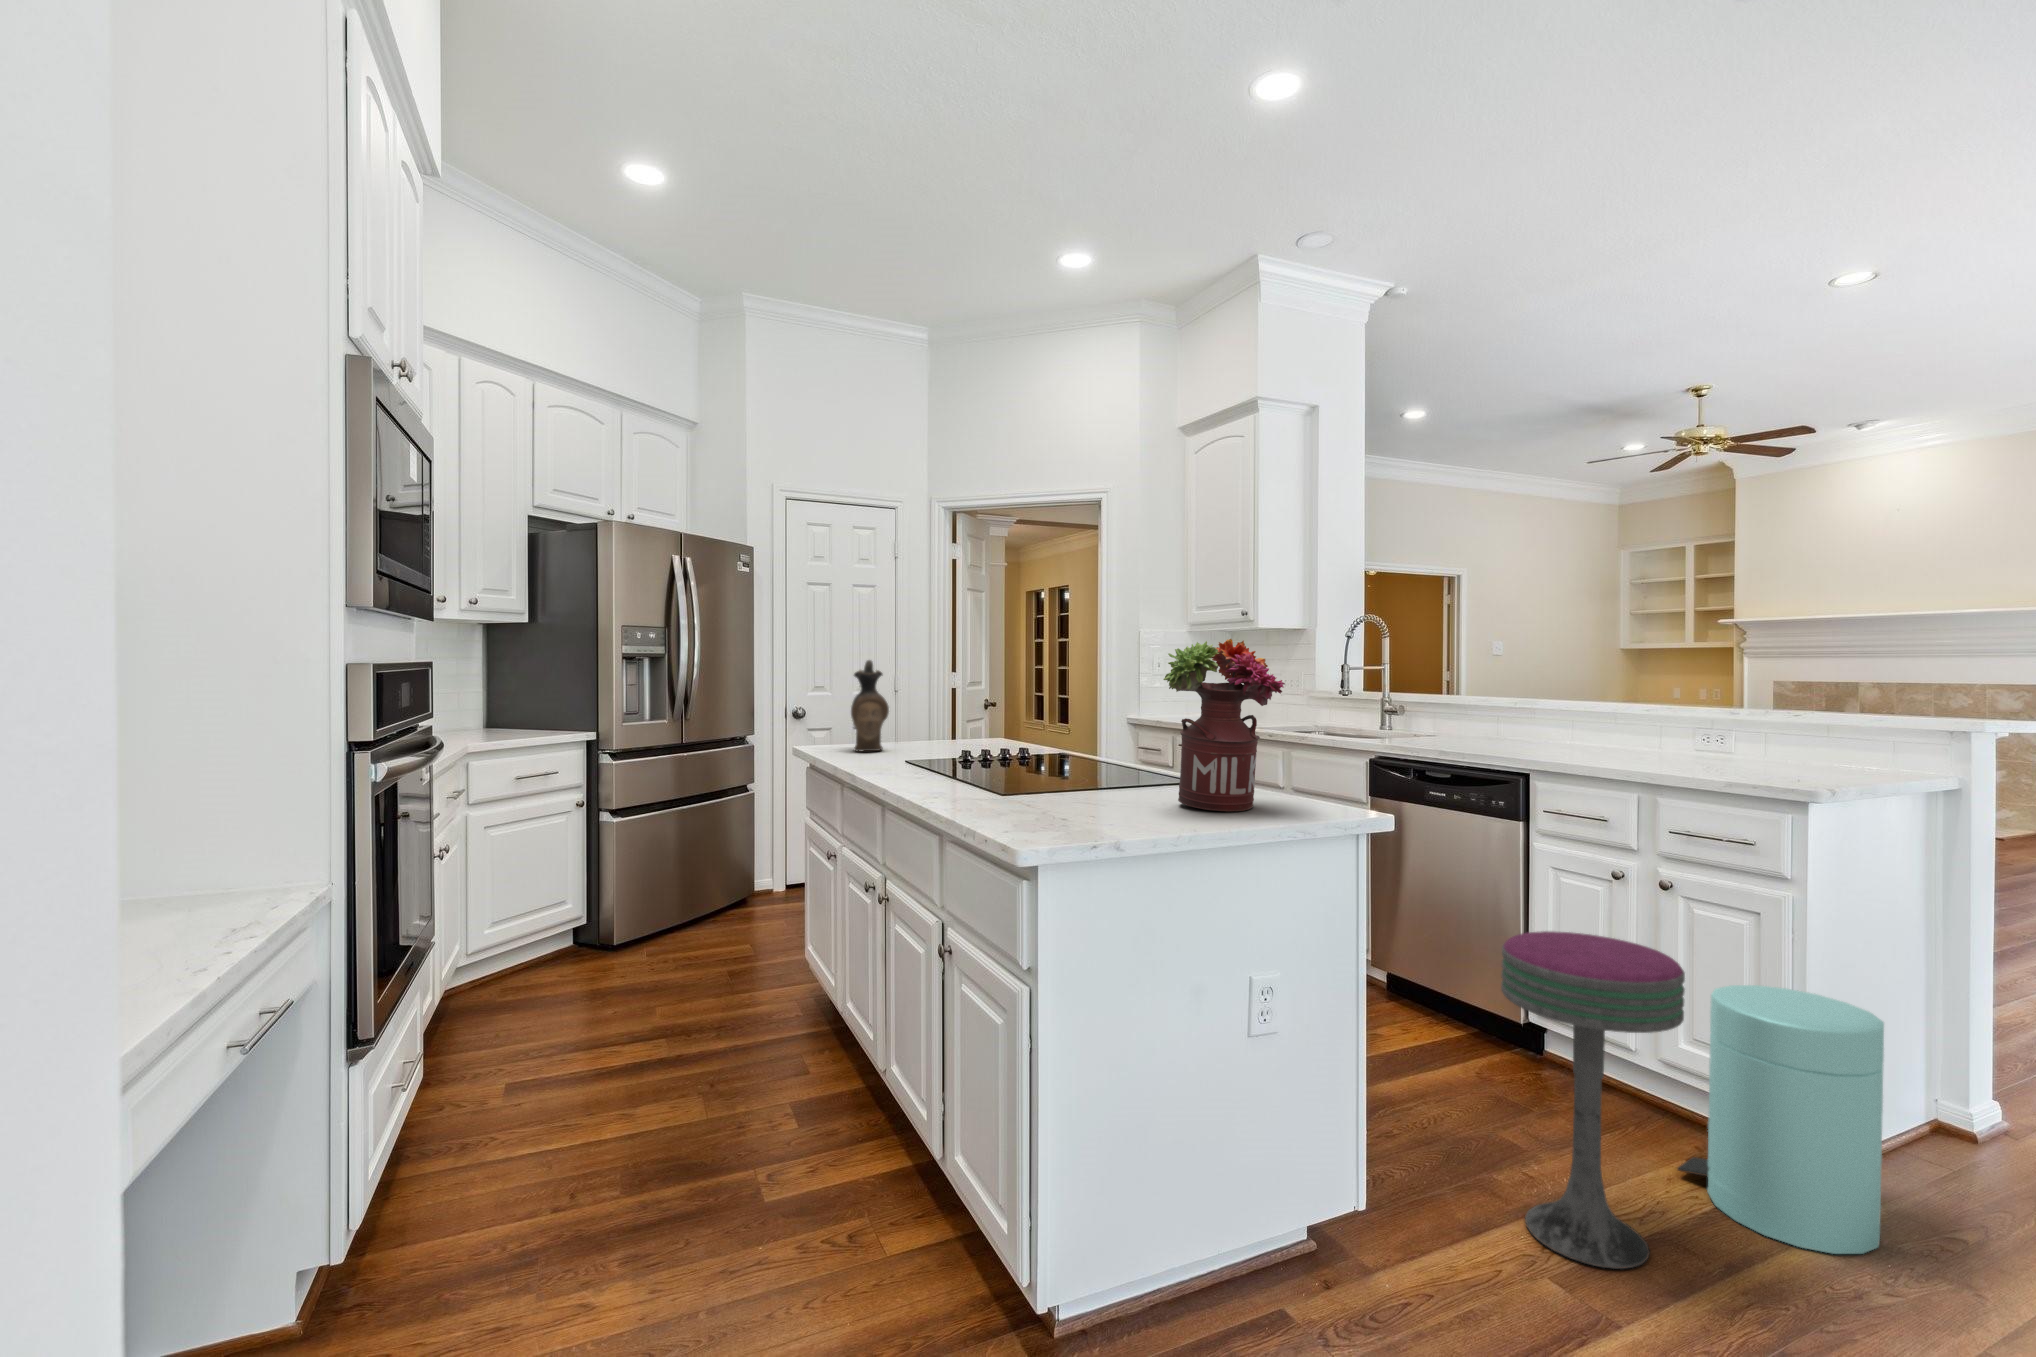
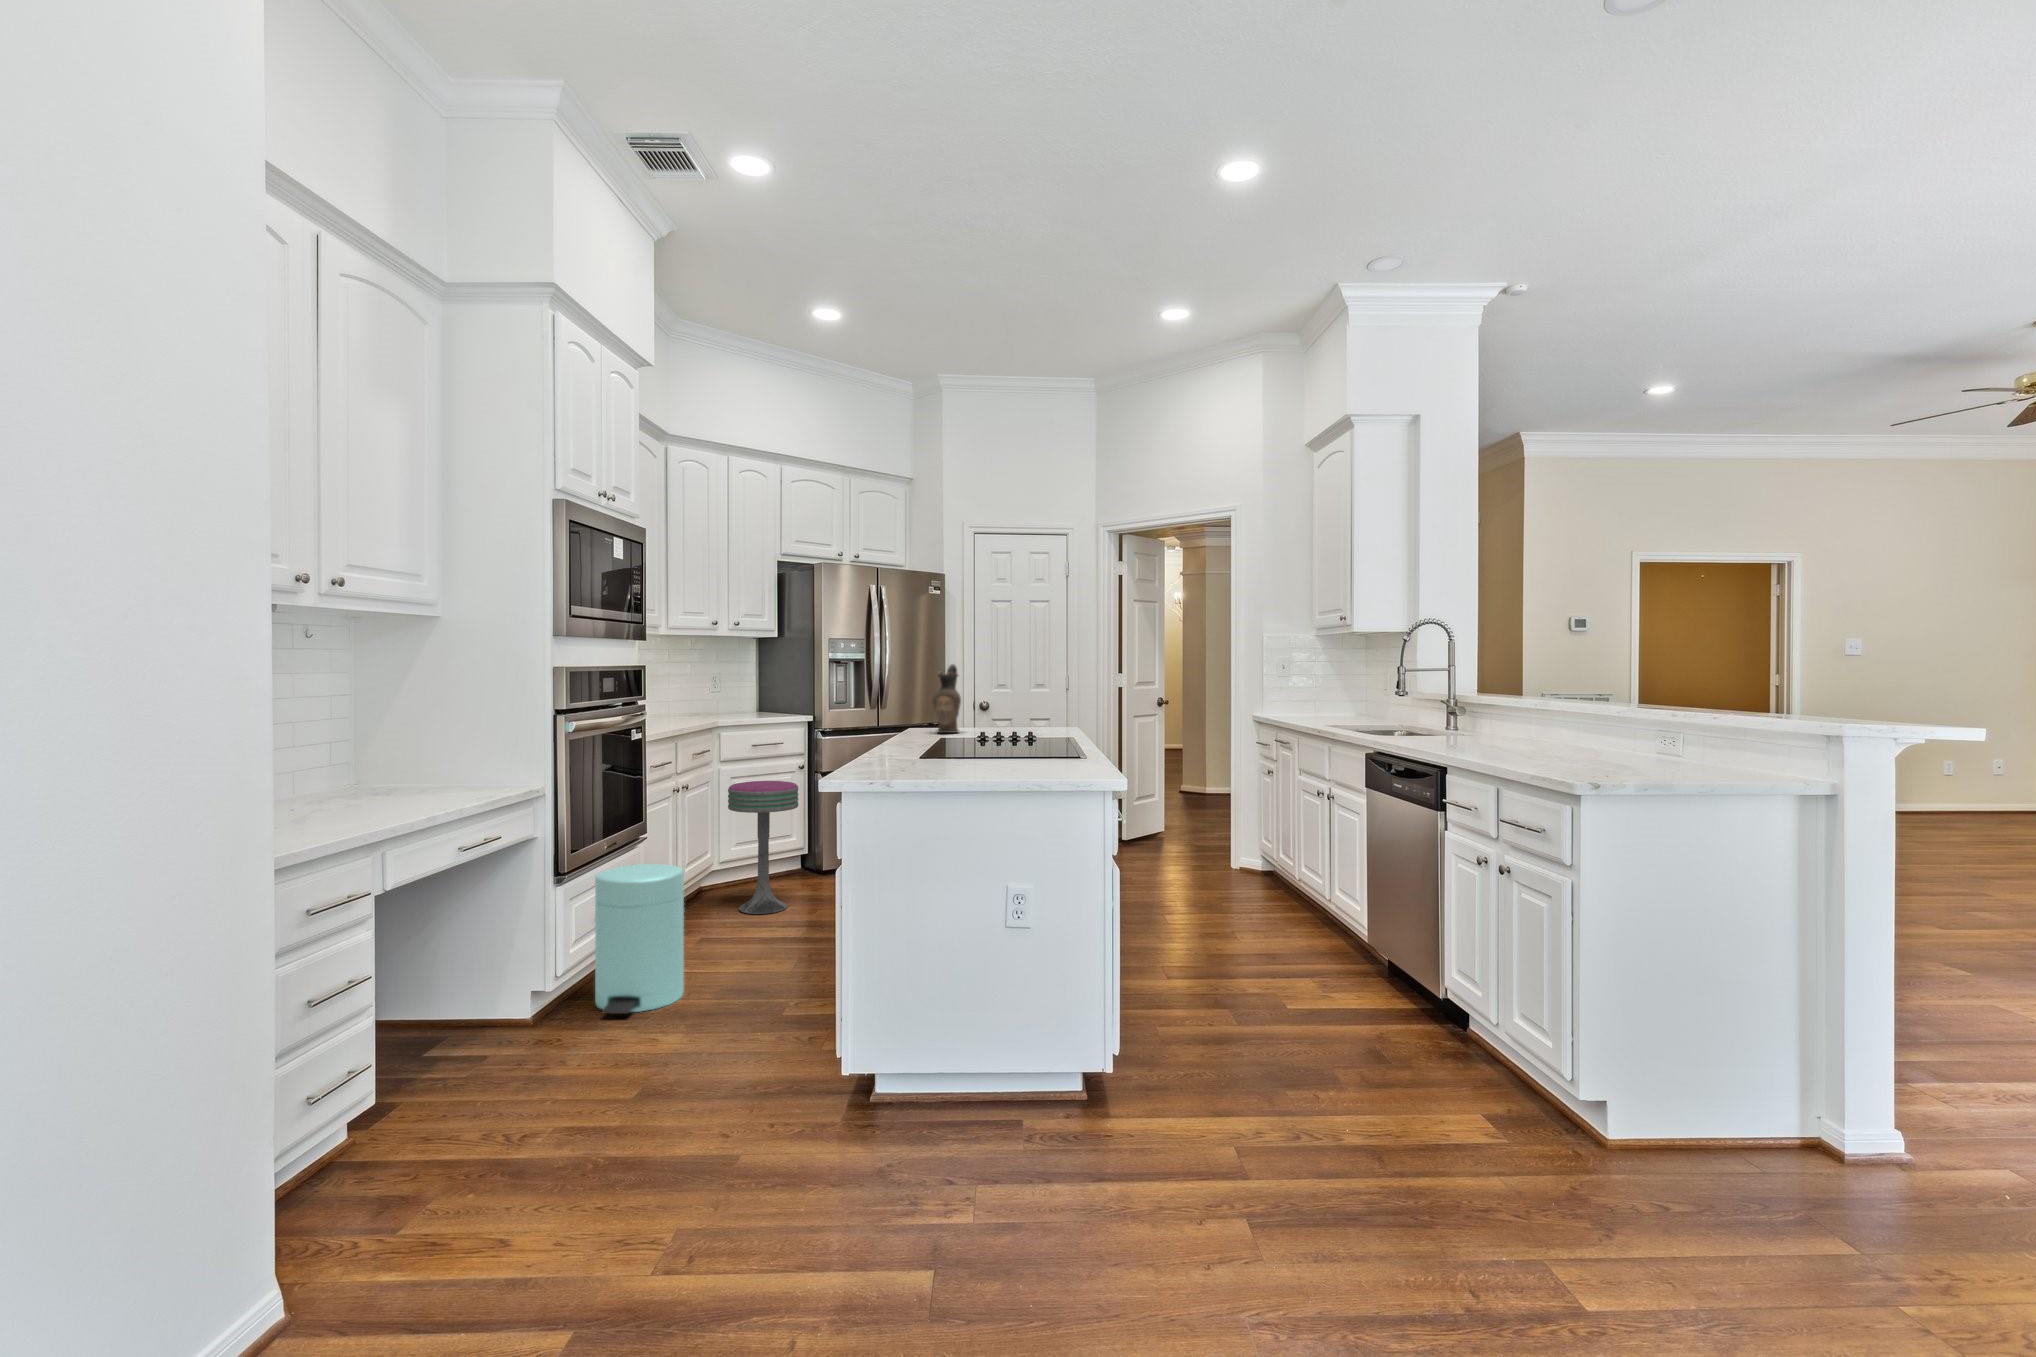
flower arrangement: present [1163,639,1285,811] -> none [991,652,1078,776]
bar stool: present [1501,931,1685,1269] -> present [728,781,798,914]
trash can: present [1677,985,1884,1254] -> present [595,864,684,1014]

